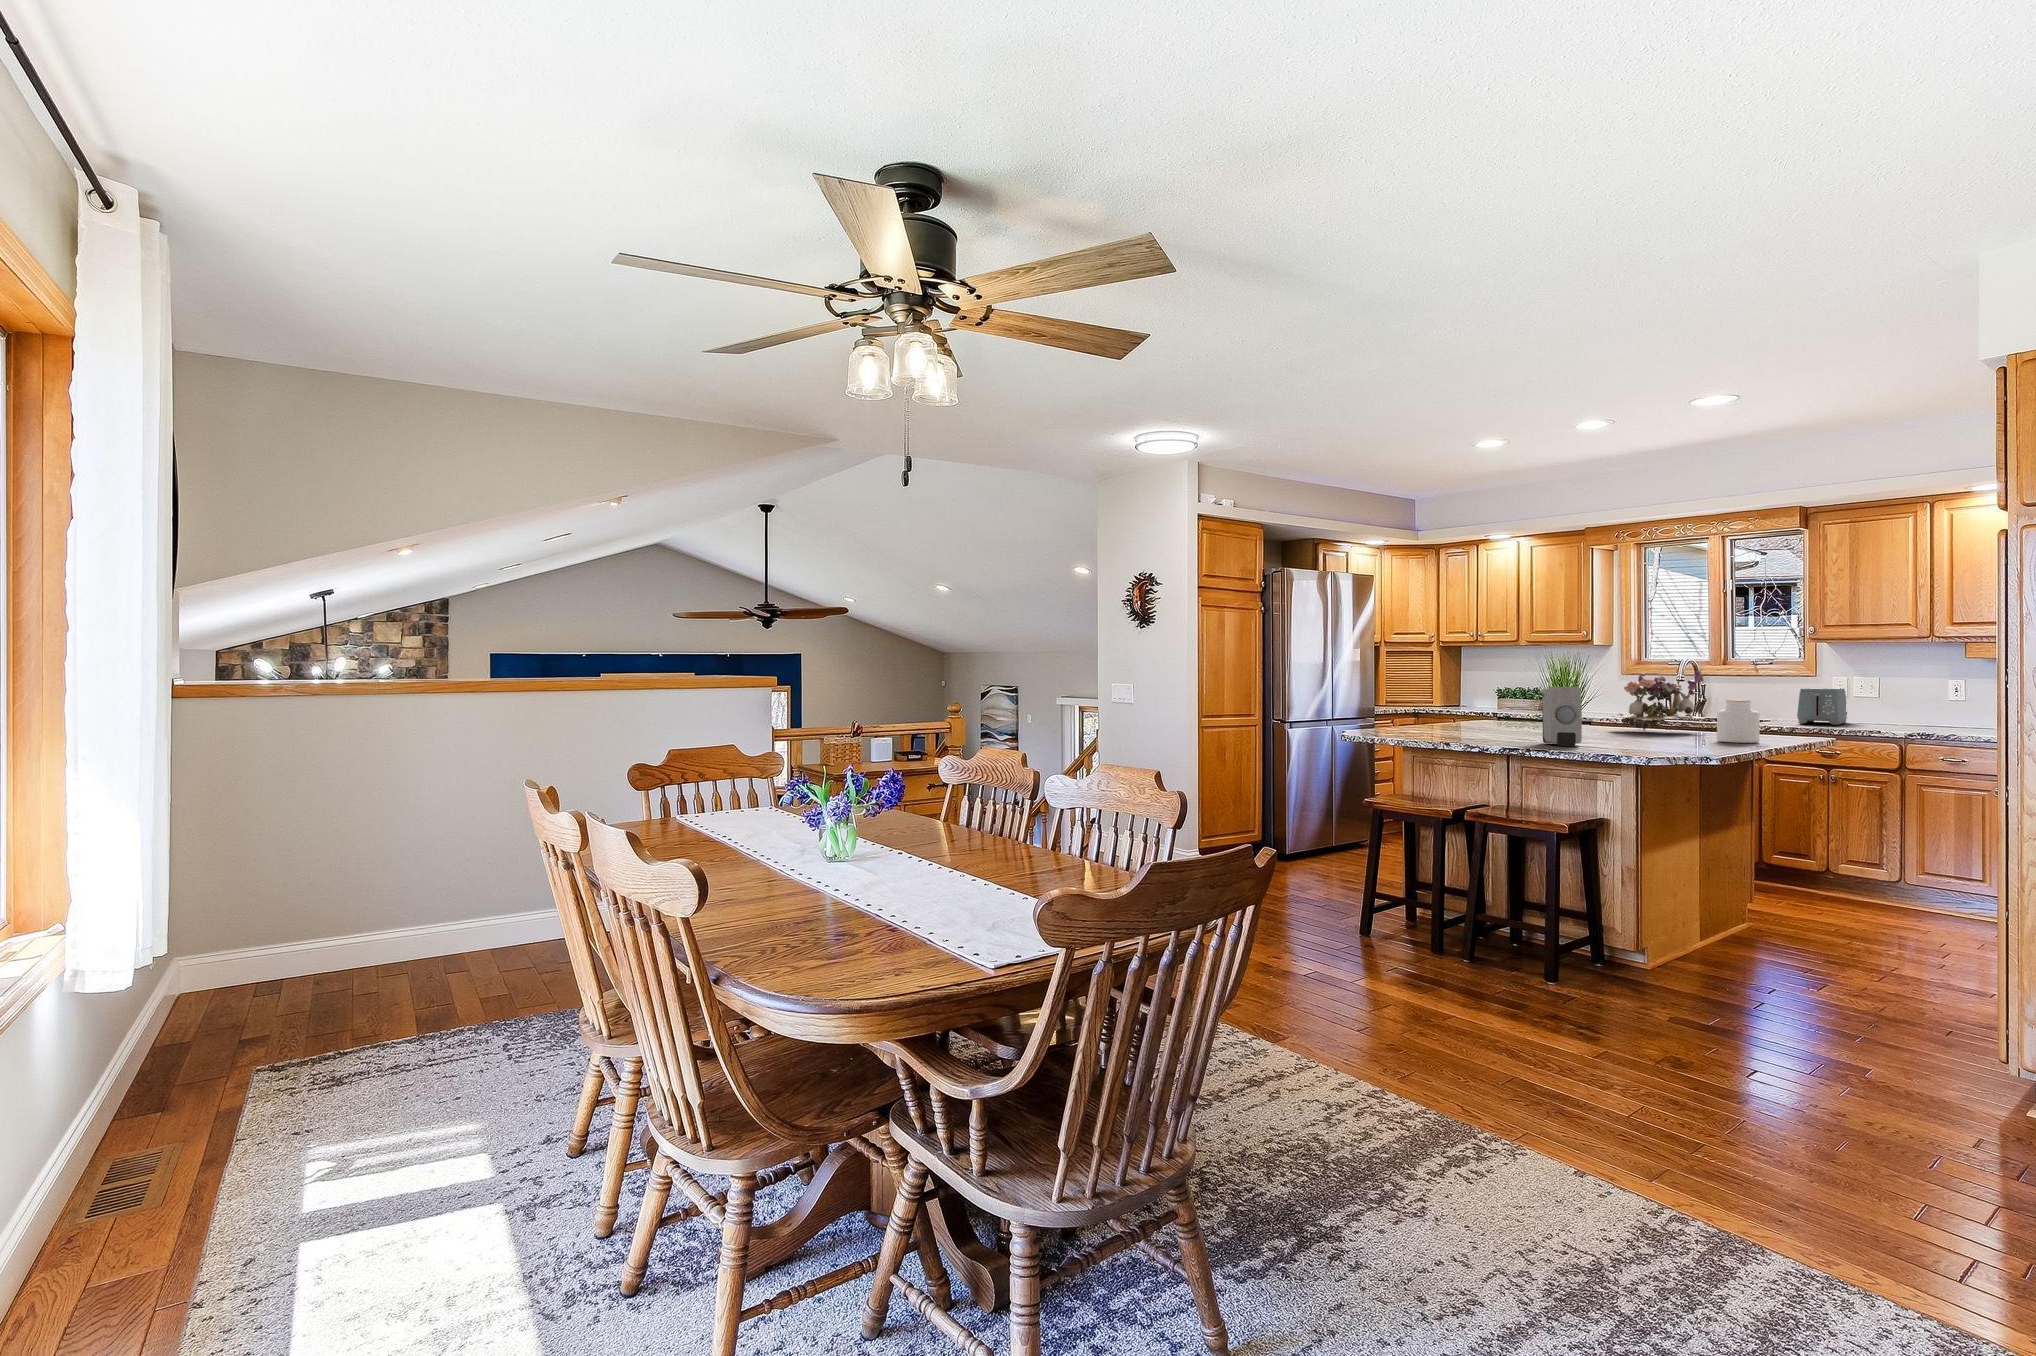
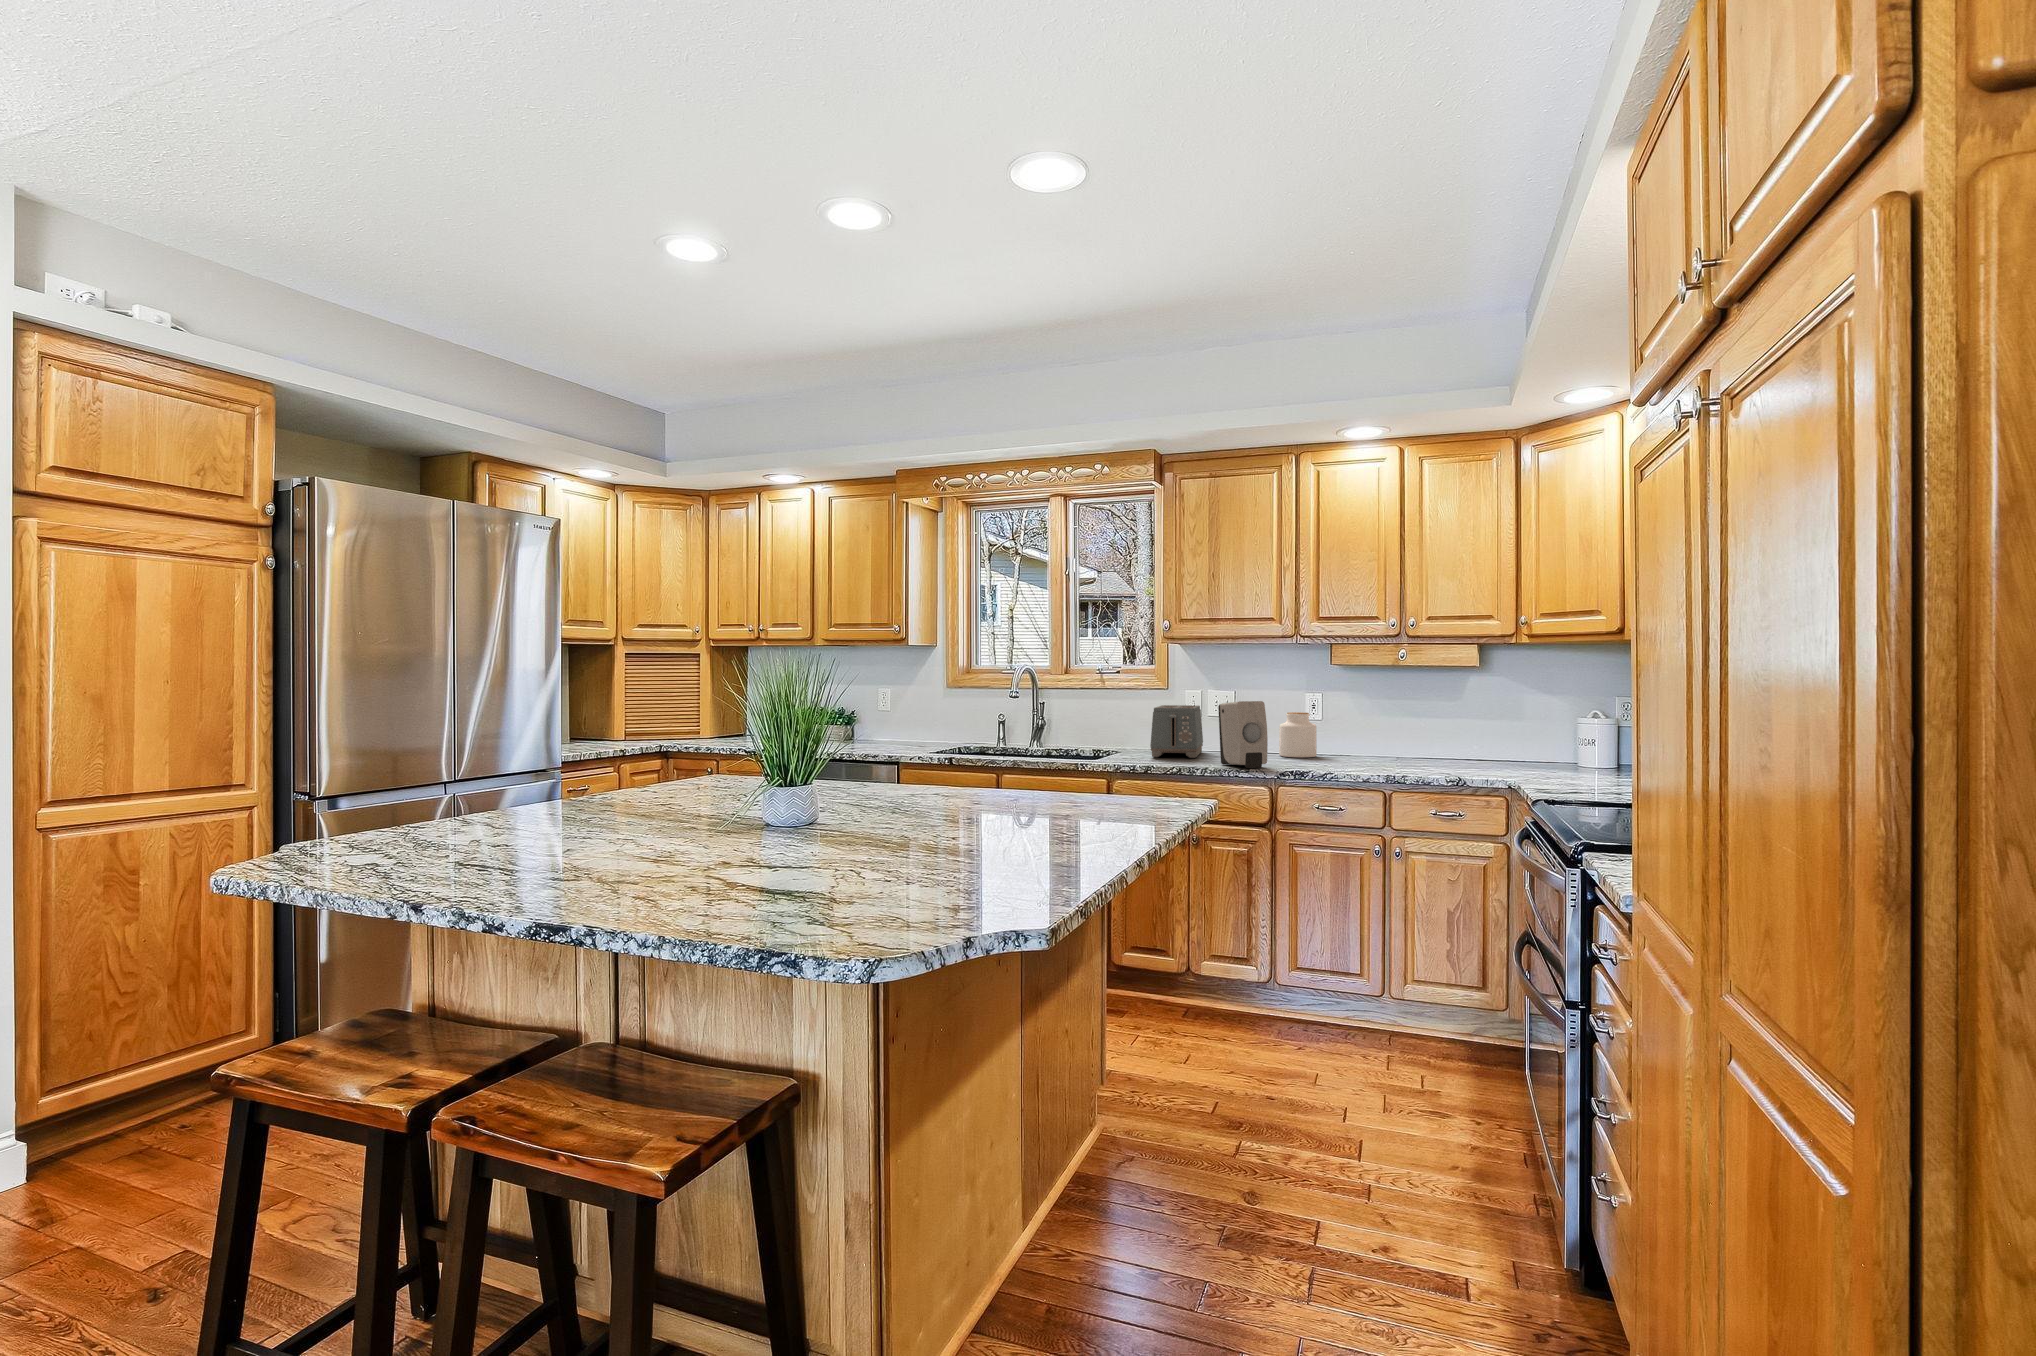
flower arrangement: present [1612,670,1704,731] -> none [883,687,1033,805]
soap dispenser: present [1542,687,1582,746] -> present [1218,701,1268,768]
jar: present [1717,700,1759,743] -> present [1279,712,1317,757]

